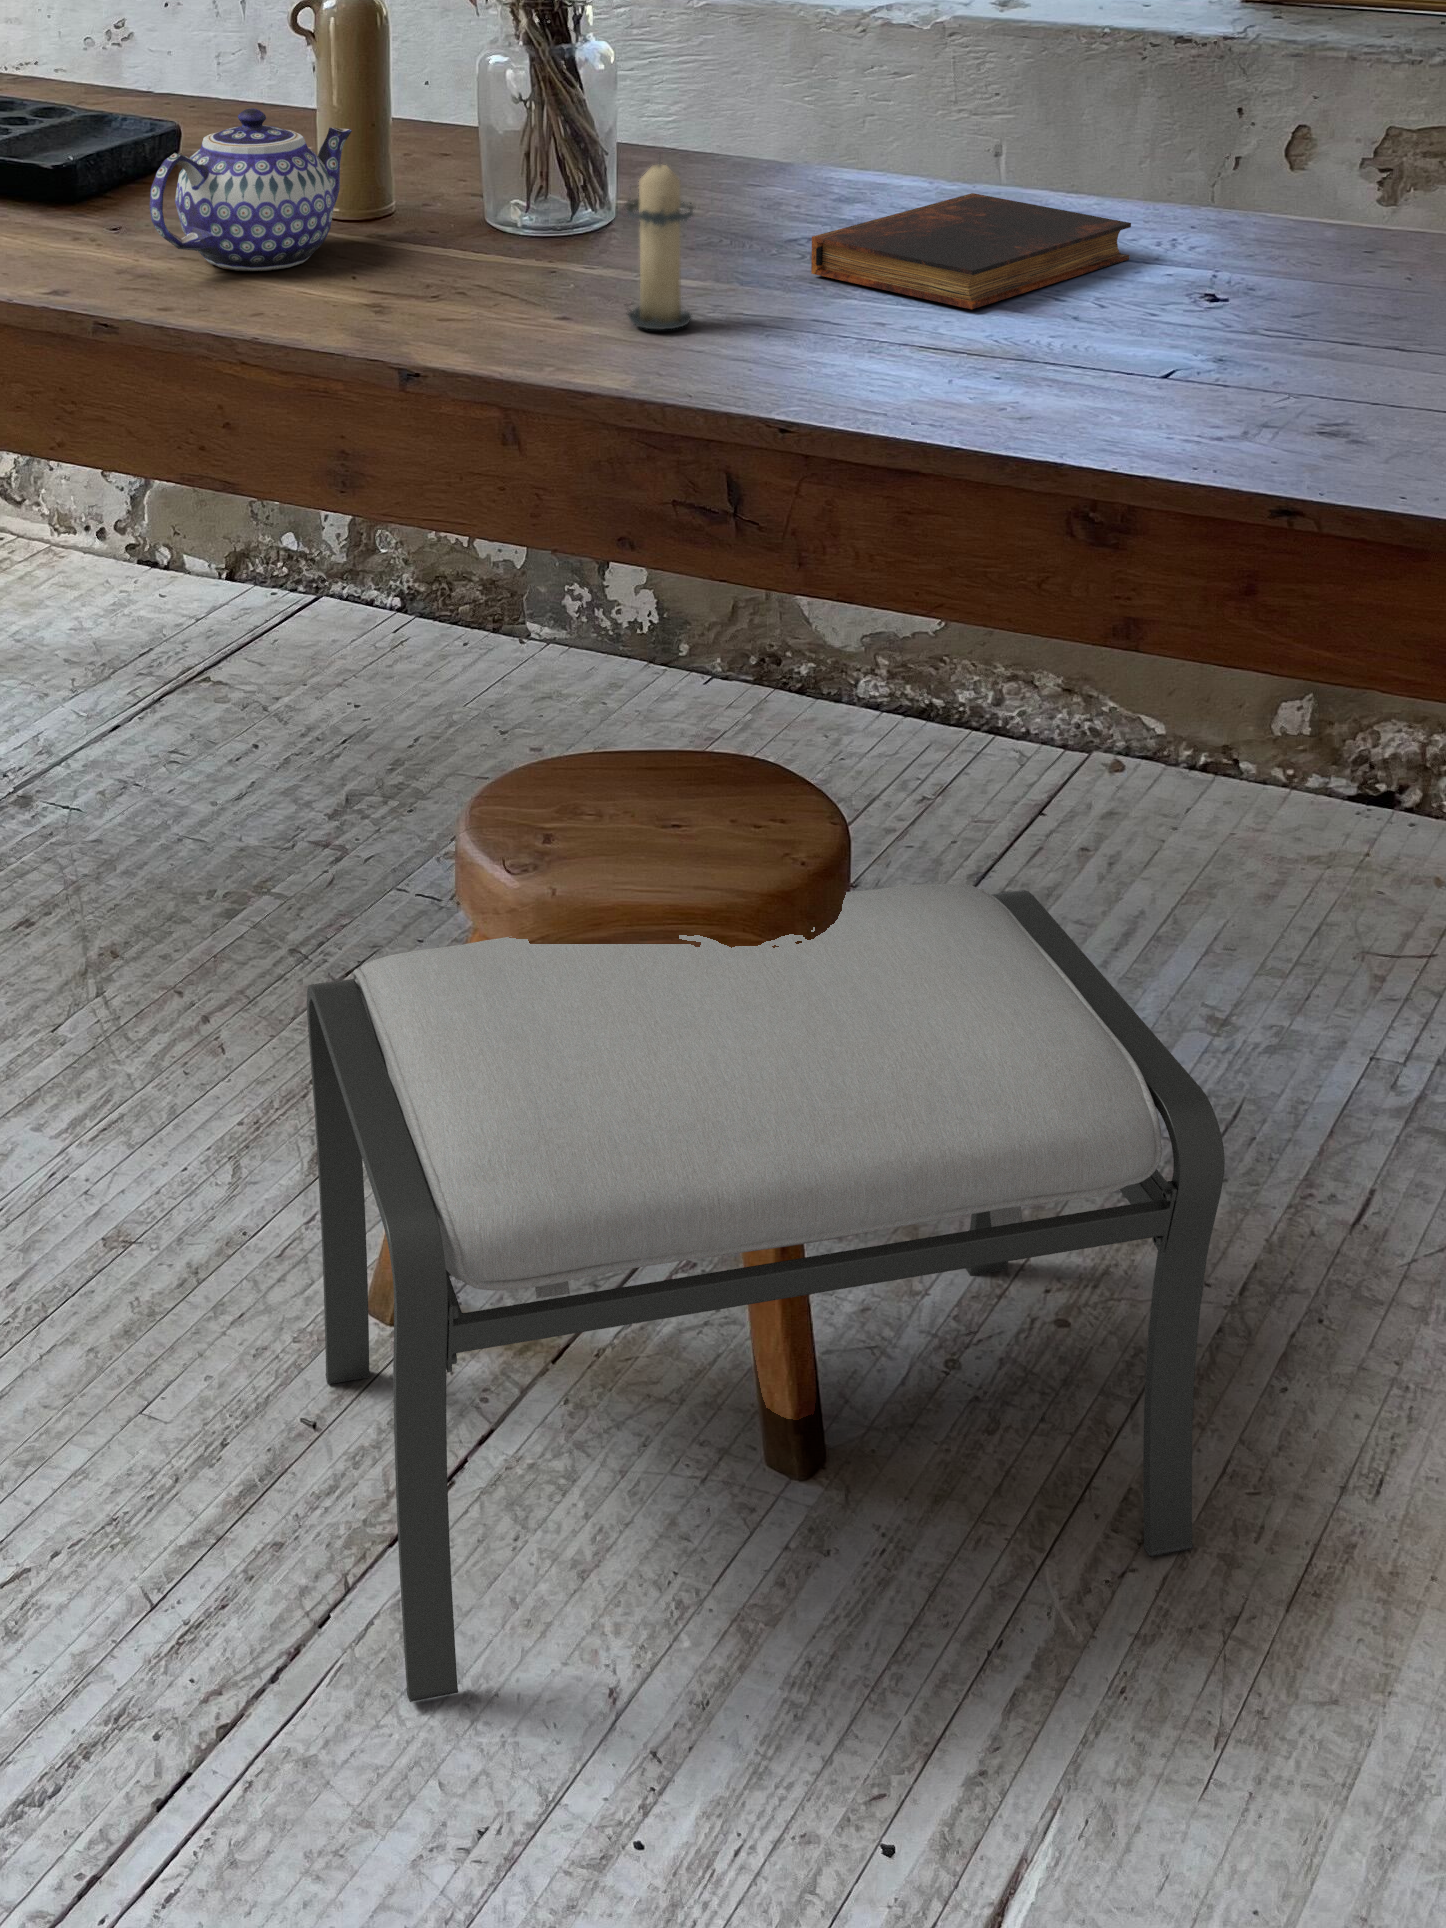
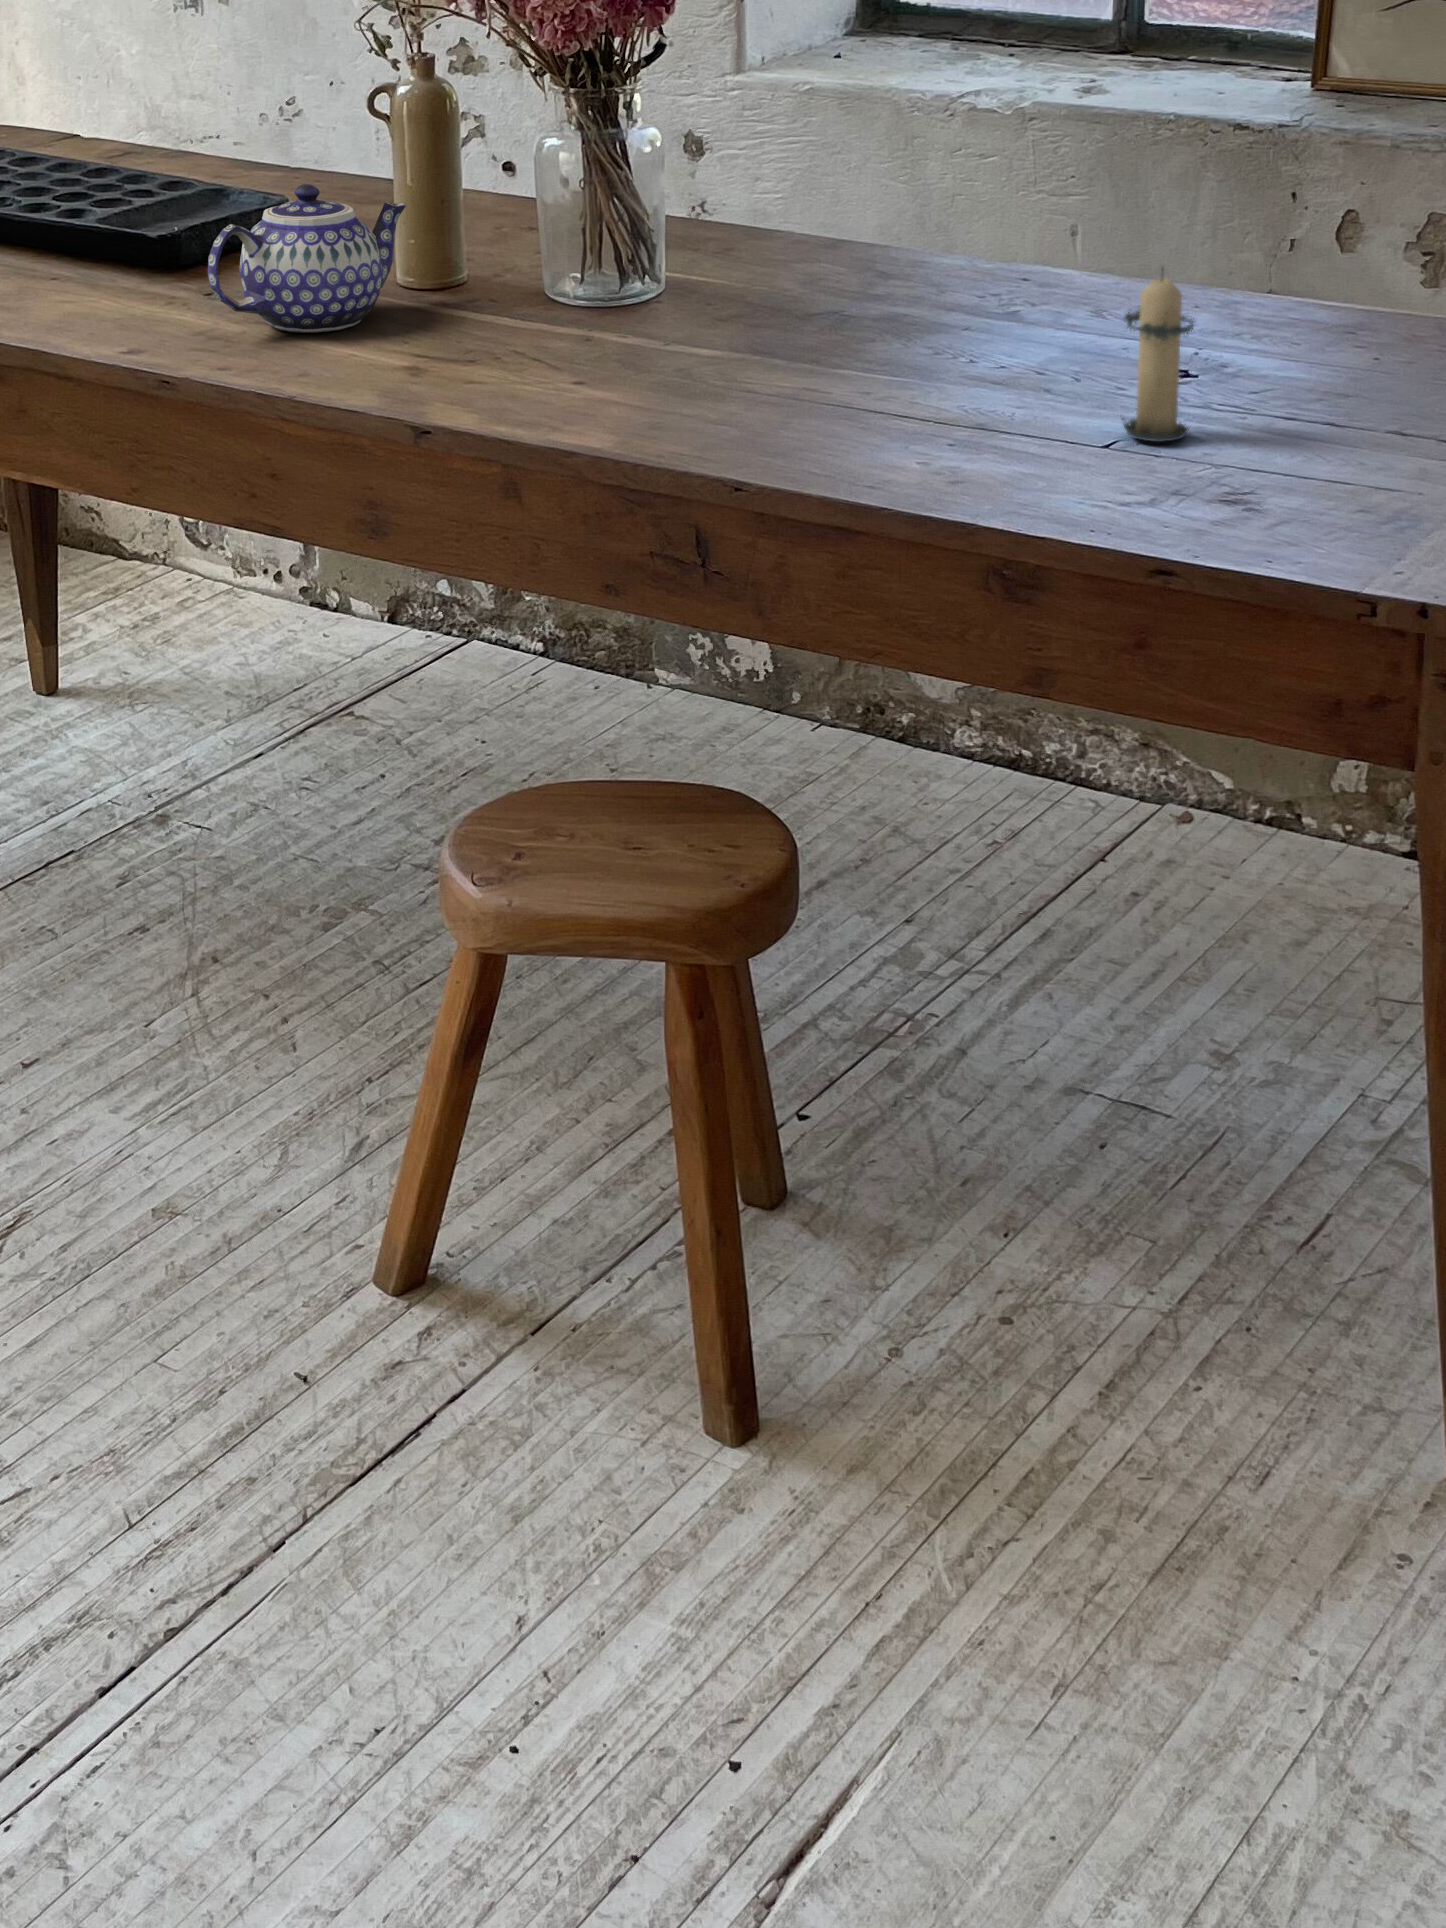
candle: present [624,156,693,329] -> present [1123,268,1196,442]
book: present [811,193,1131,309] -> none [808,270,1112,377]
ottoman: present [307,884,1225,1702] -> none [296,909,1089,1616]

